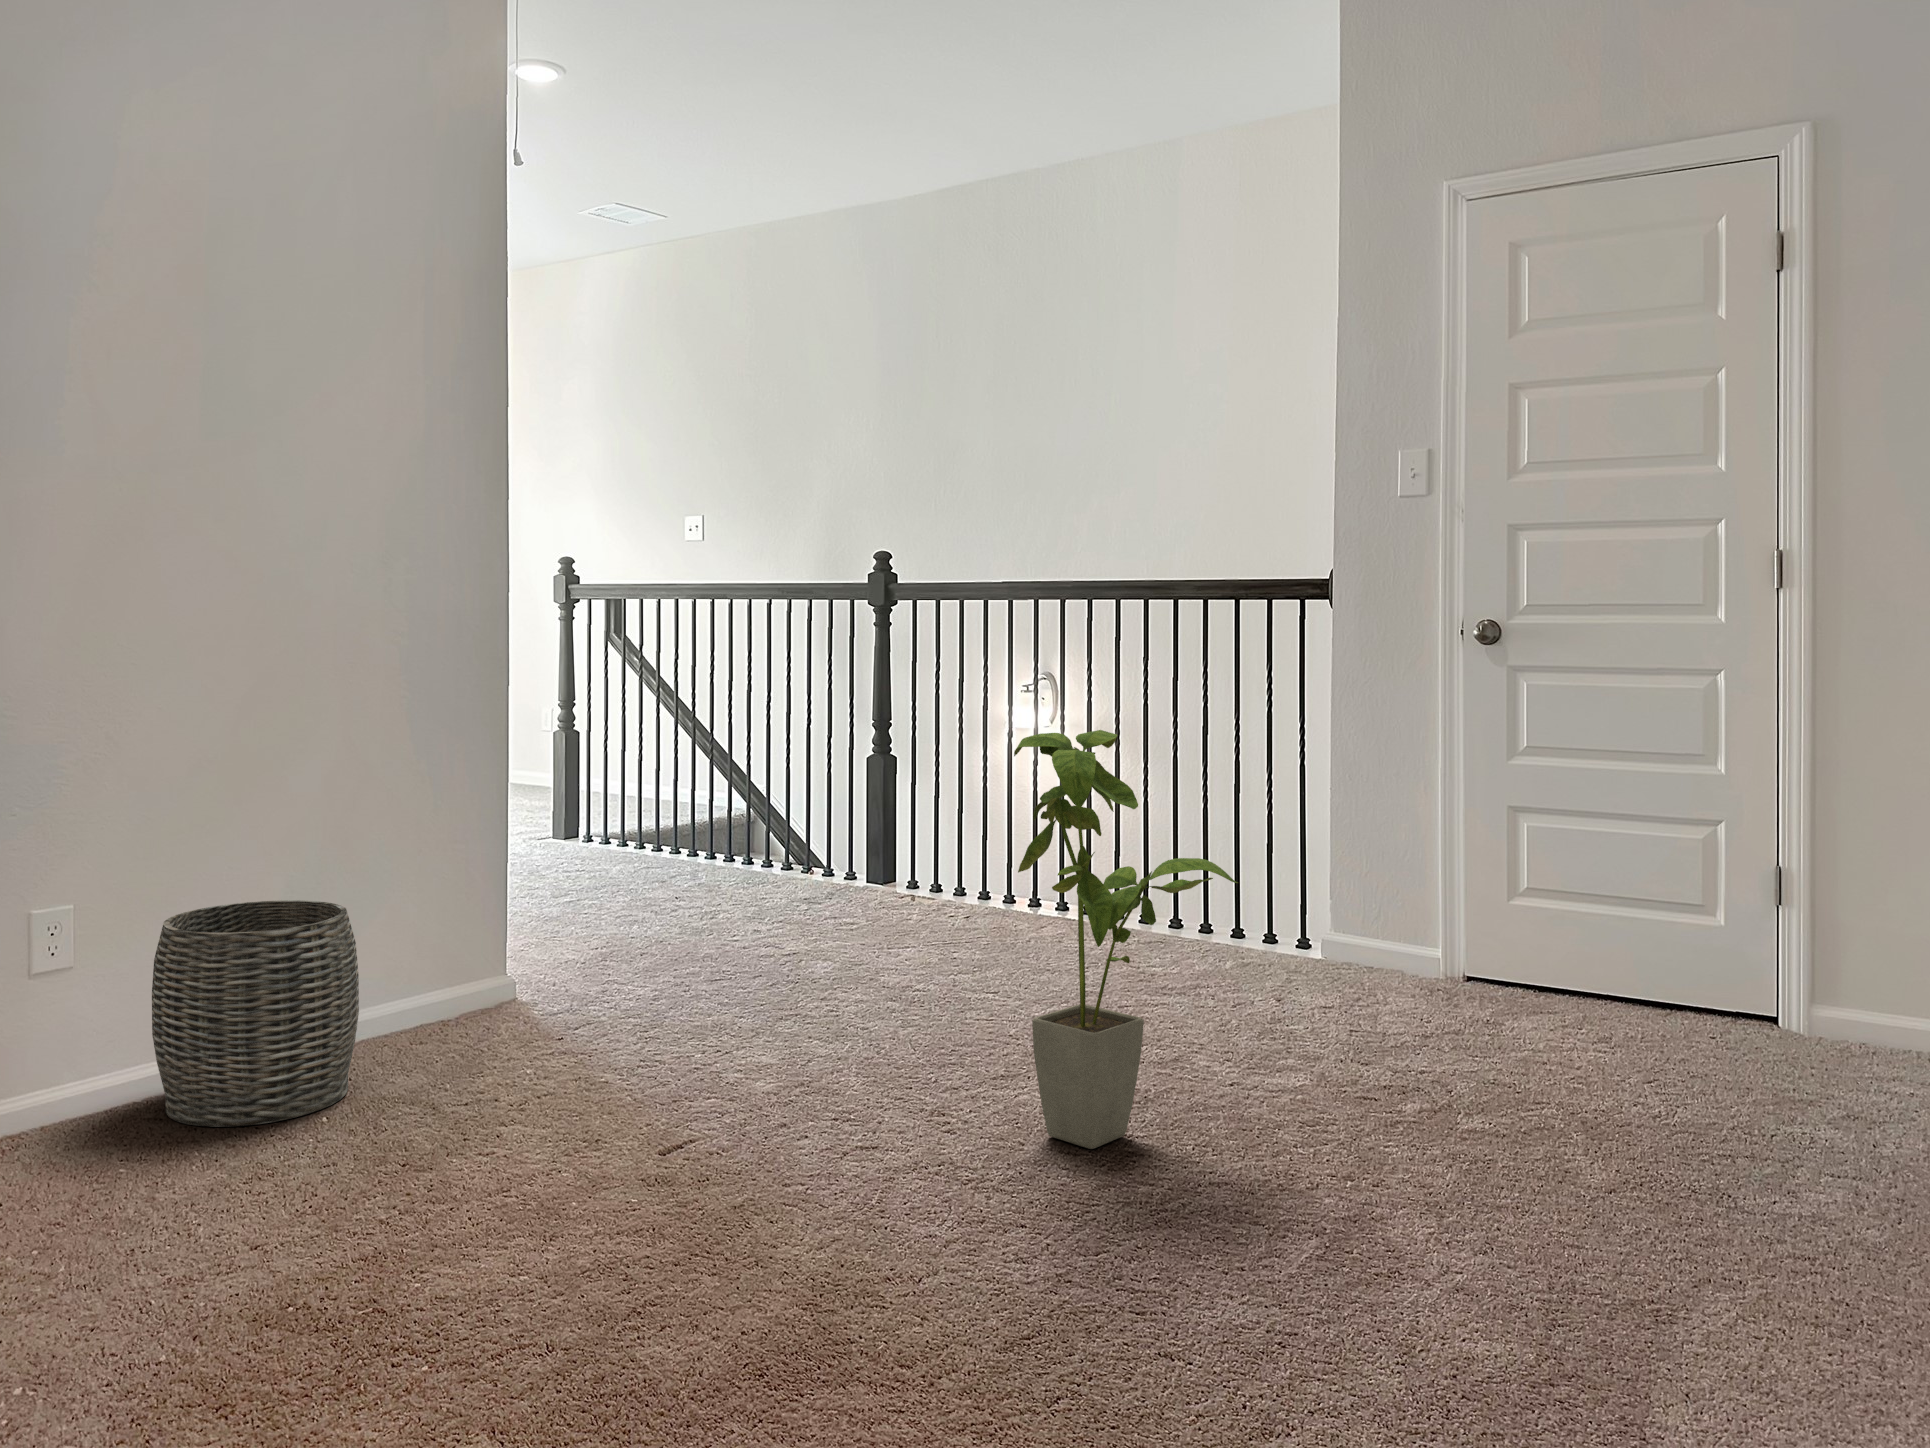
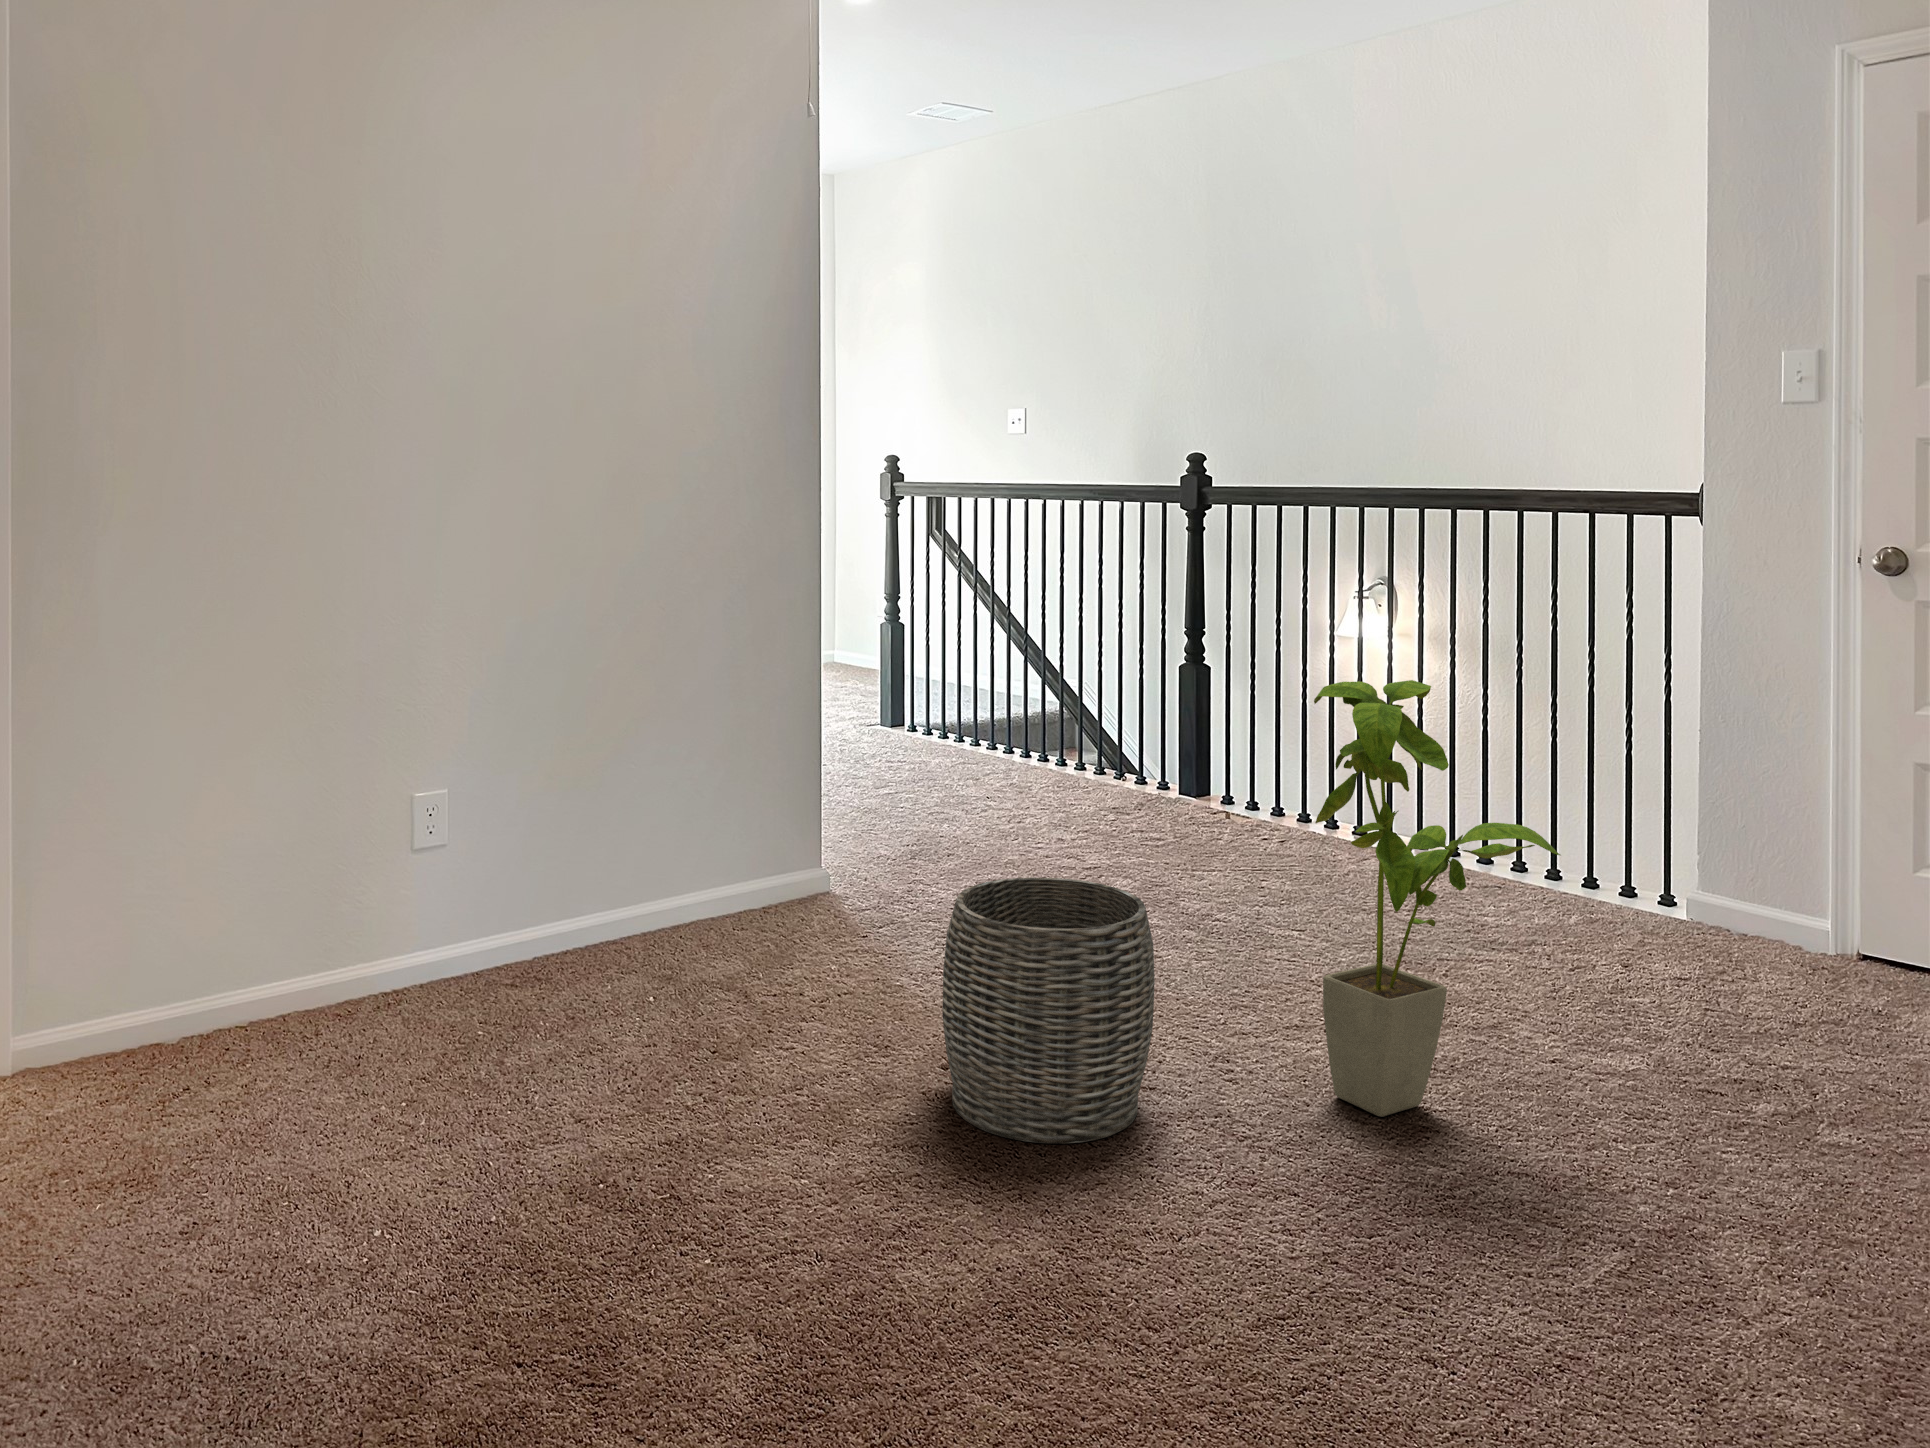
woven basket: present [152,900,359,1127] -> present [942,878,1155,1144]

